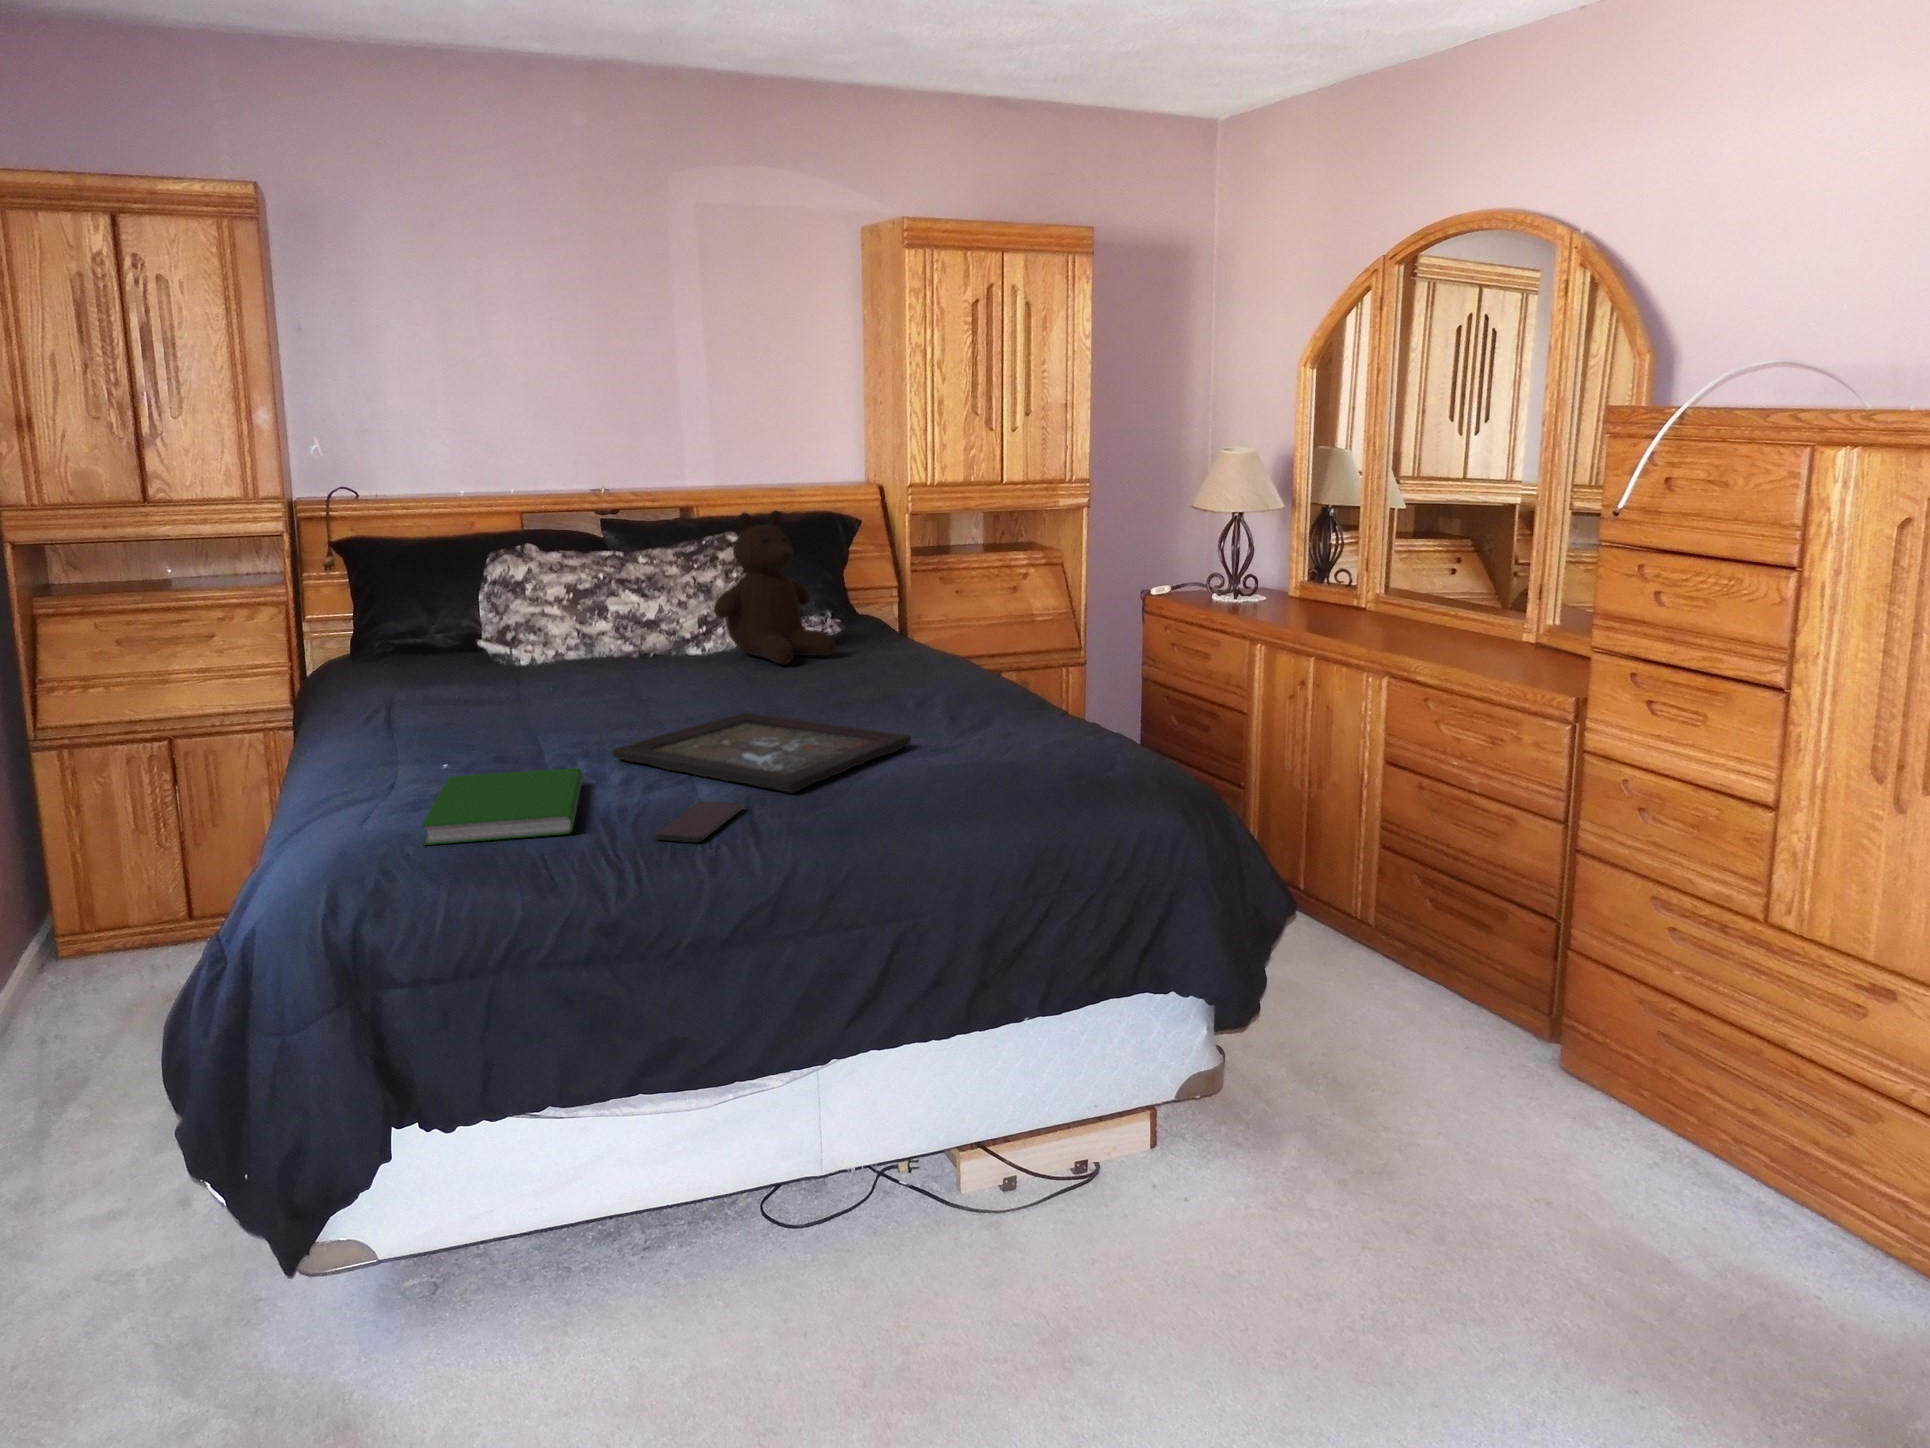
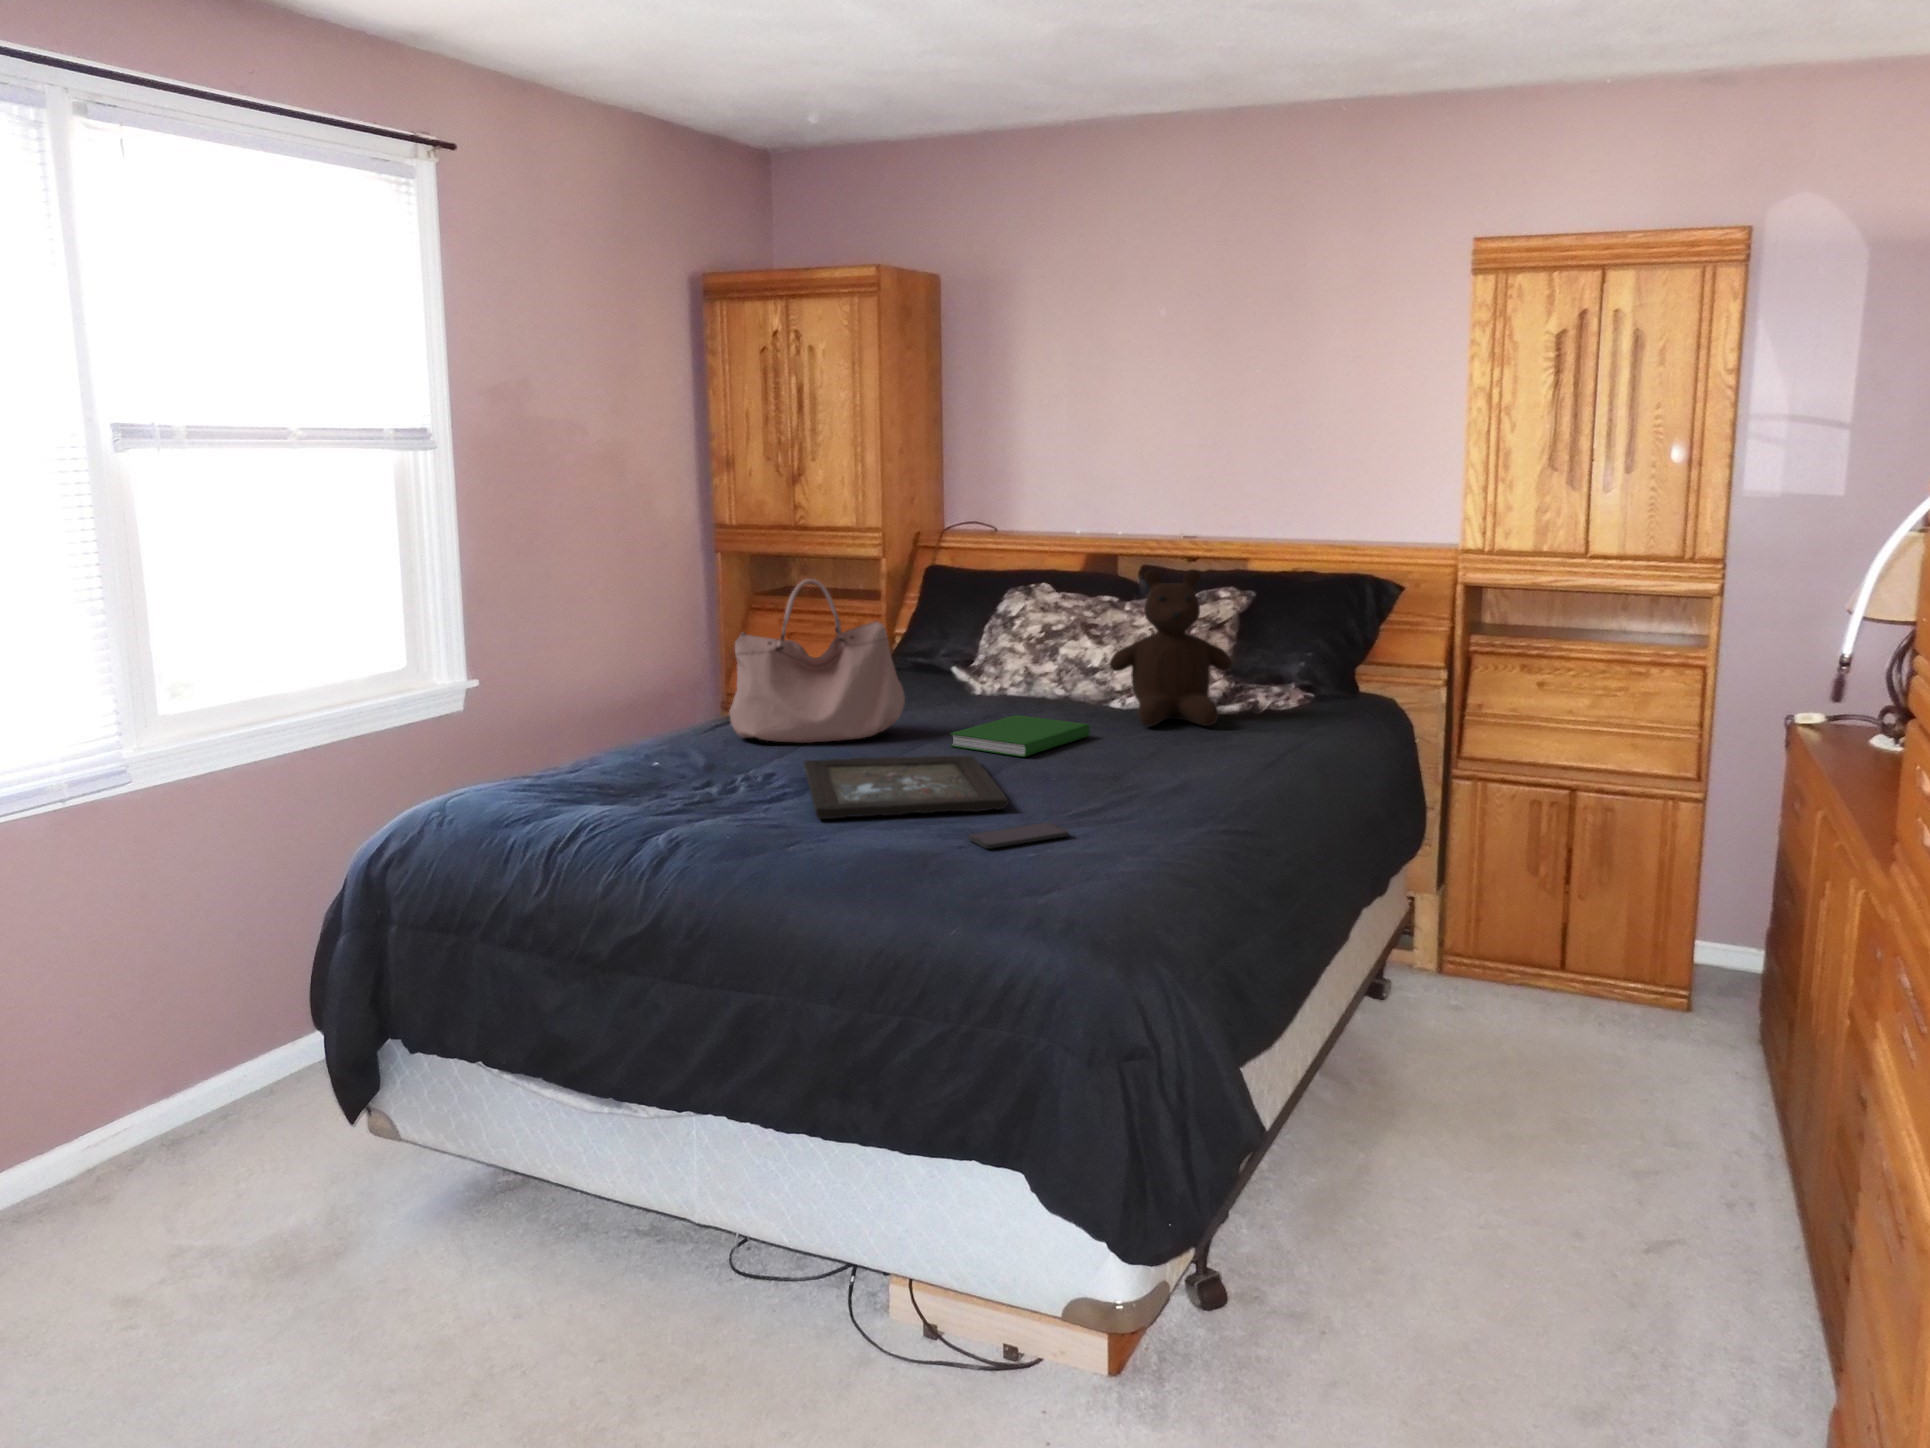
handbag: none [398,544,596,748] -> present [730,579,905,743]
hardcover book: present [422,768,583,845] -> present [950,715,1090,757]
smartphone: present [655,801,743,842] -> present [968,822,1069,849]

